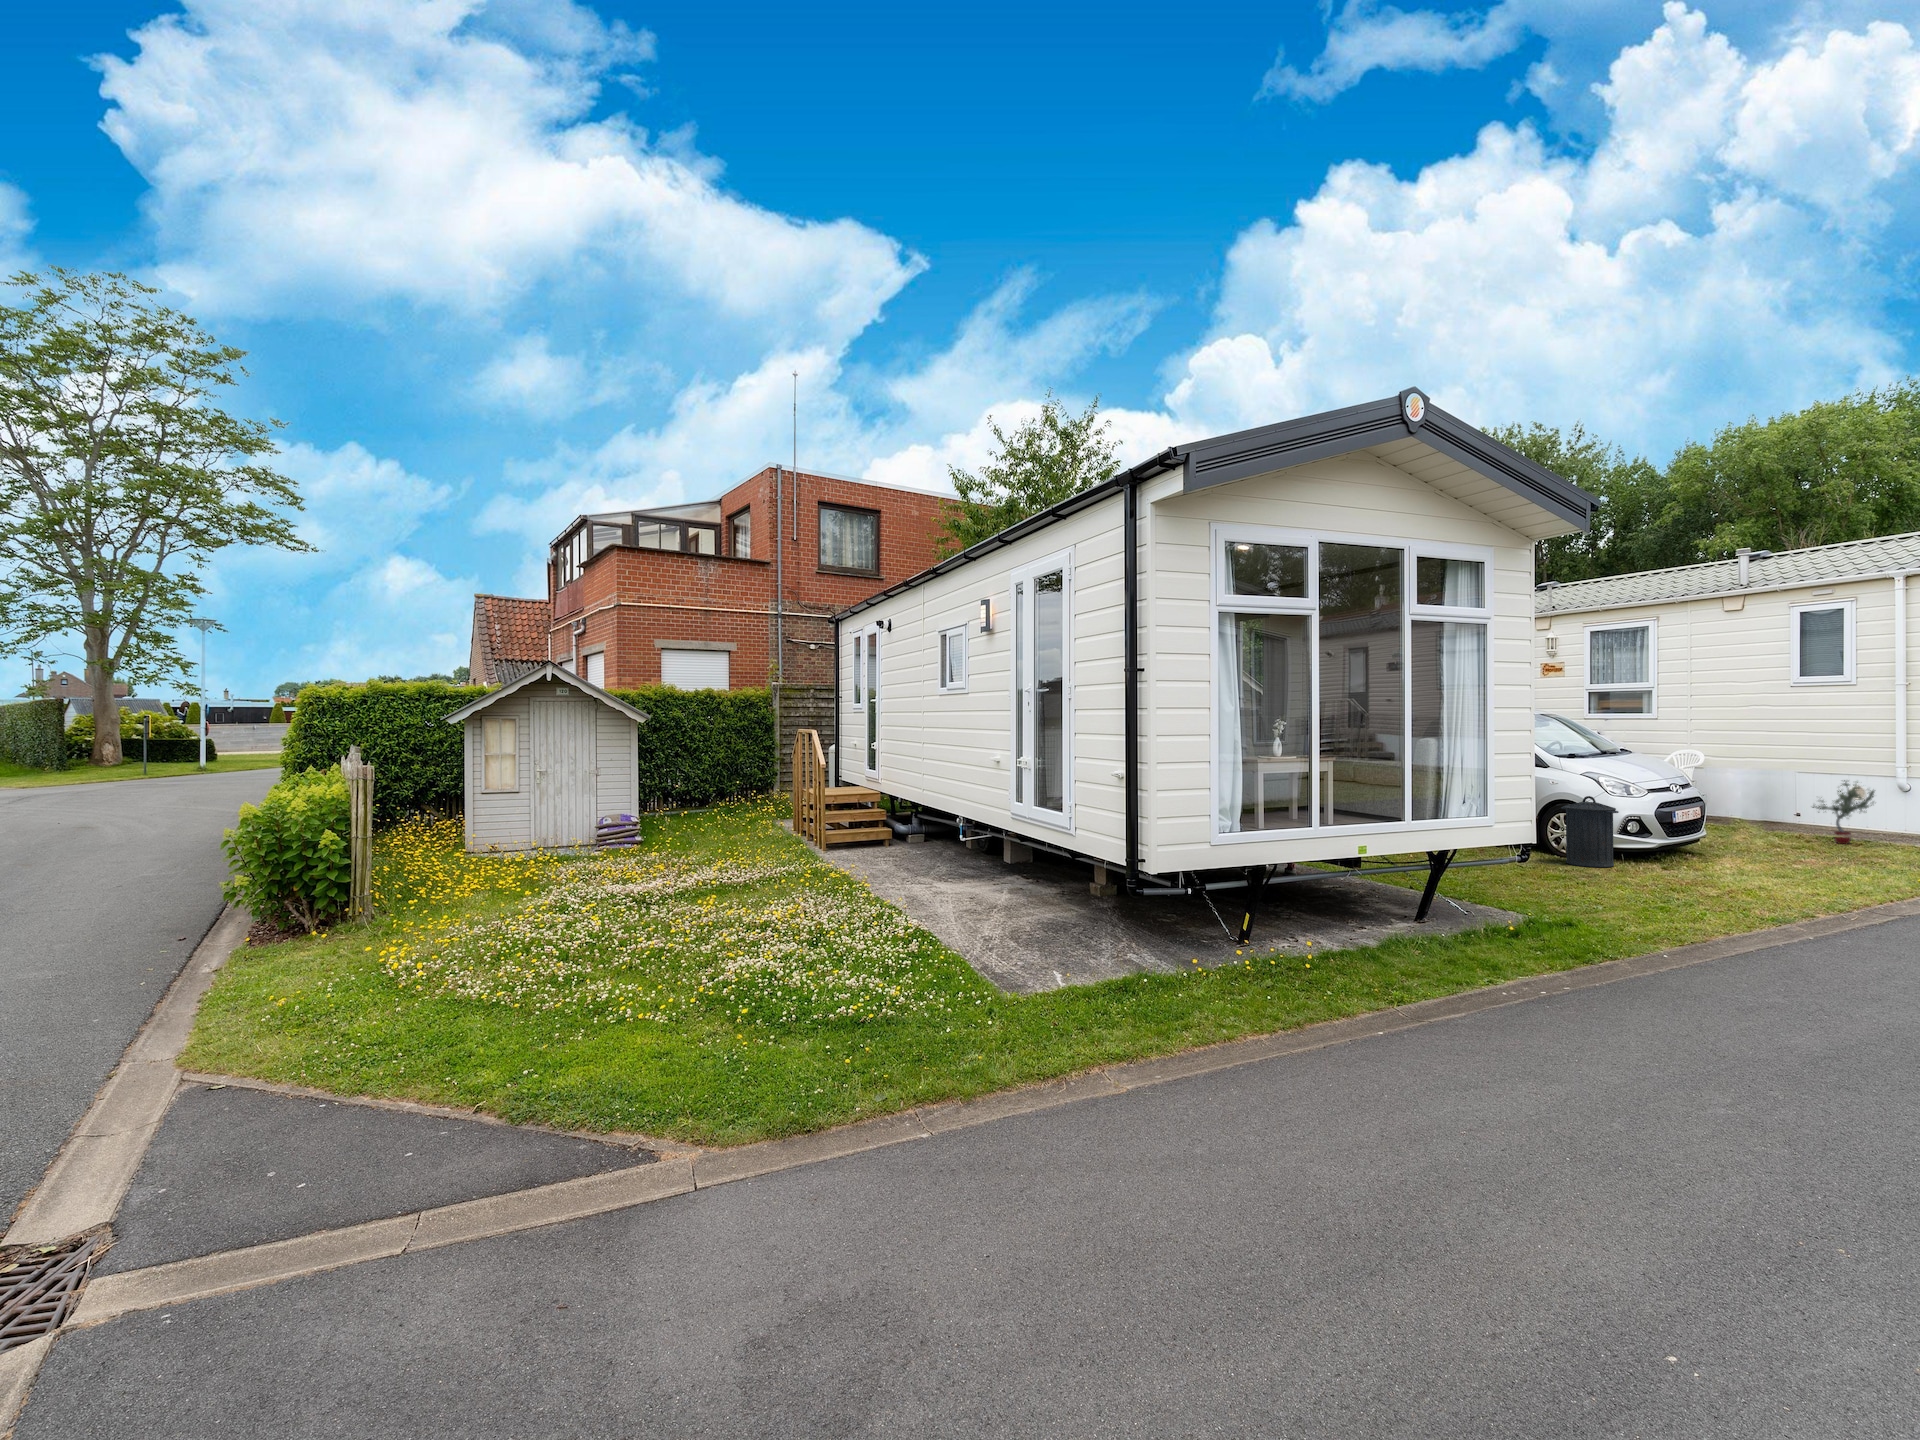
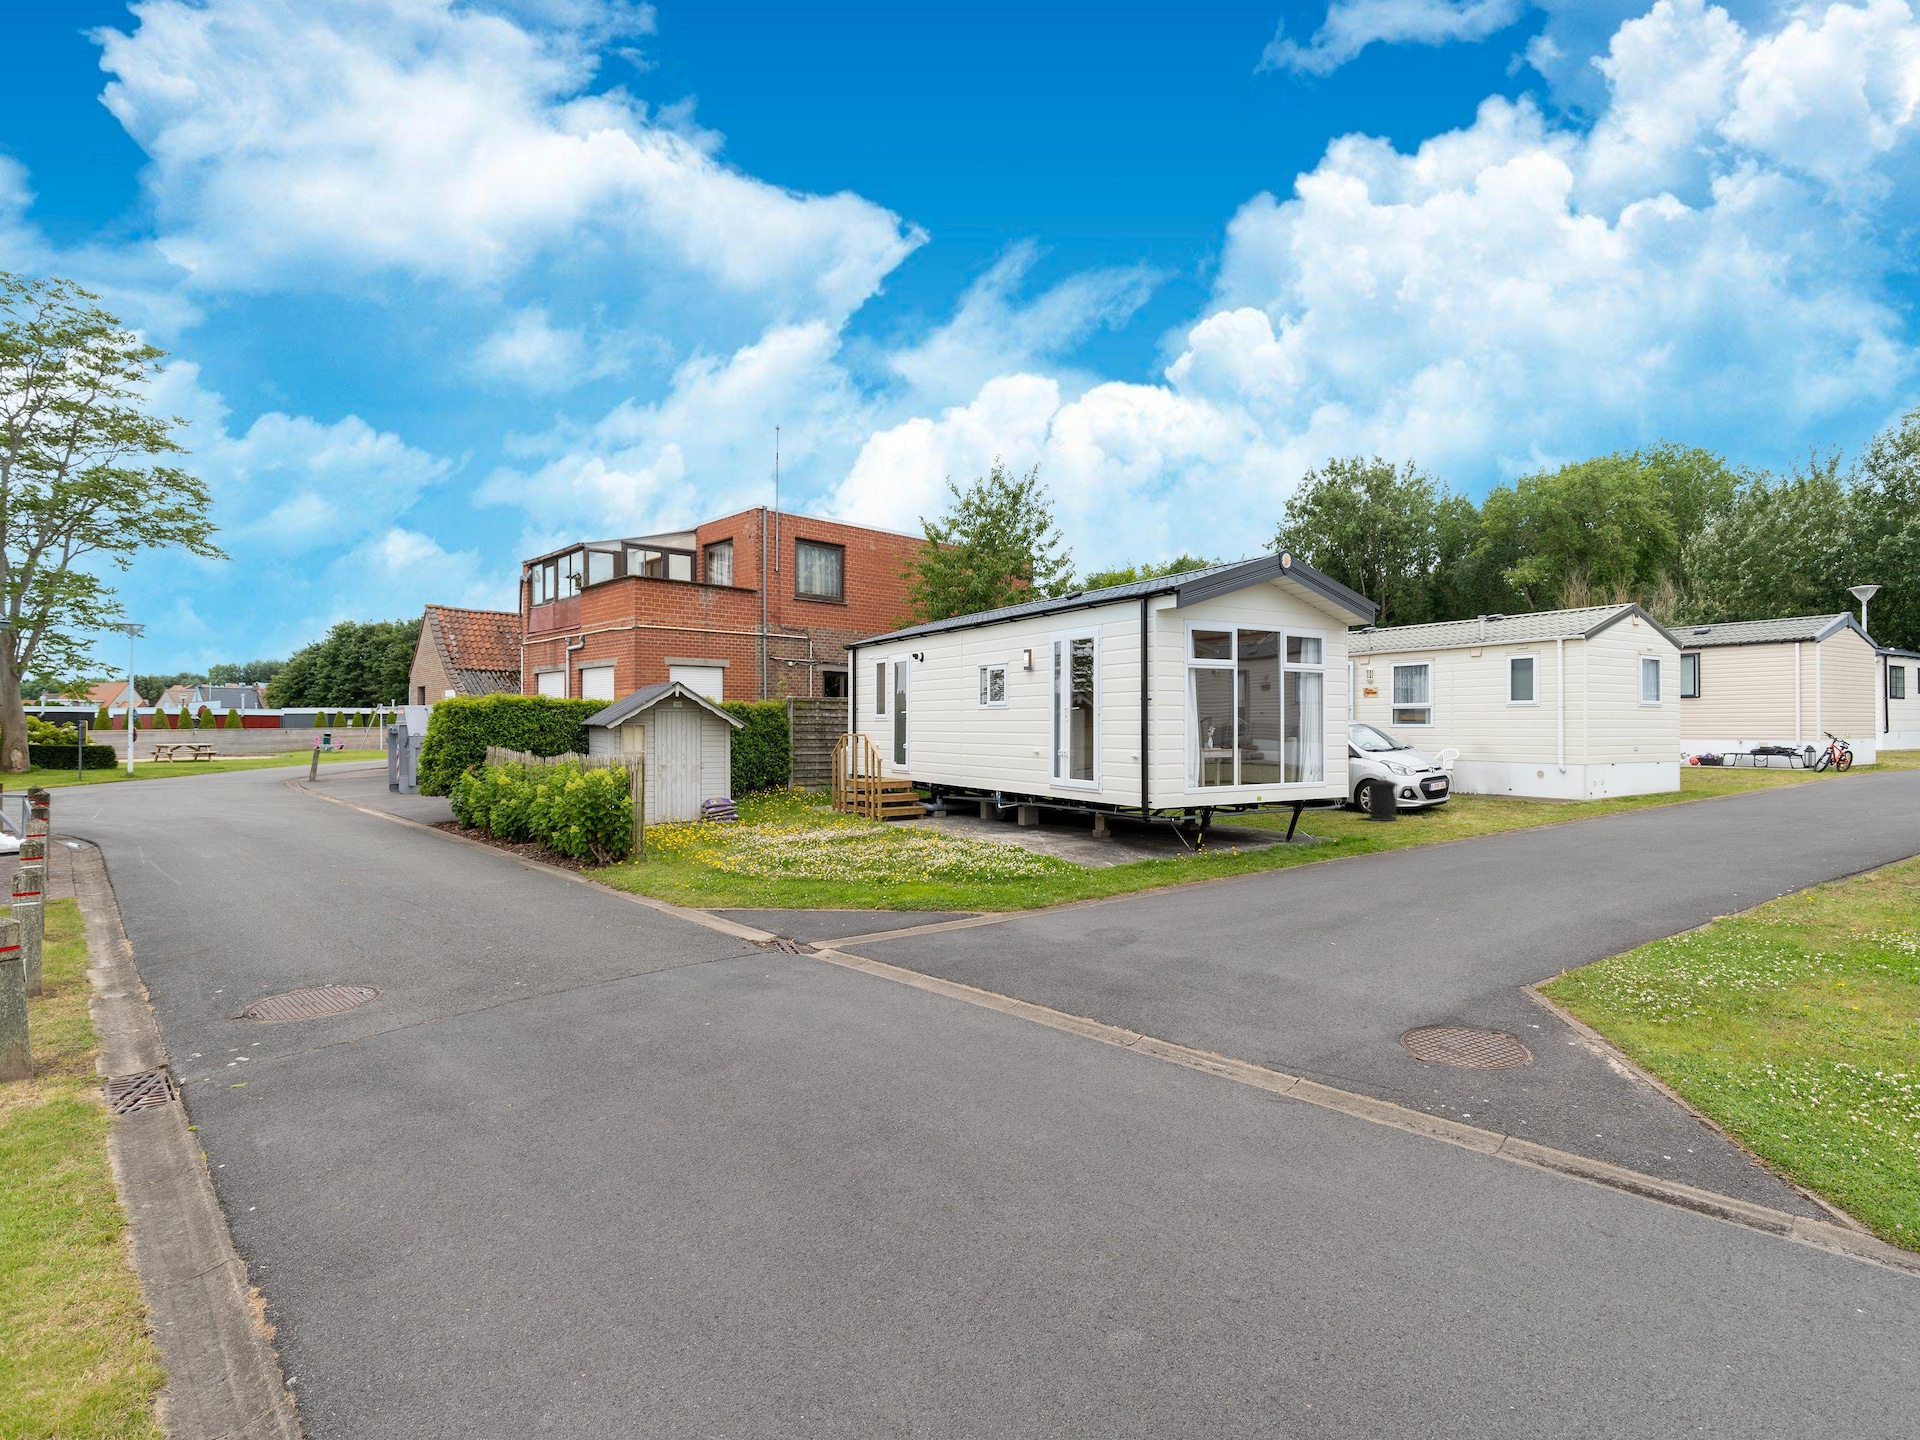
potted tree: present [1812,780,1875,844] -> none [1518,766,1553,808]

